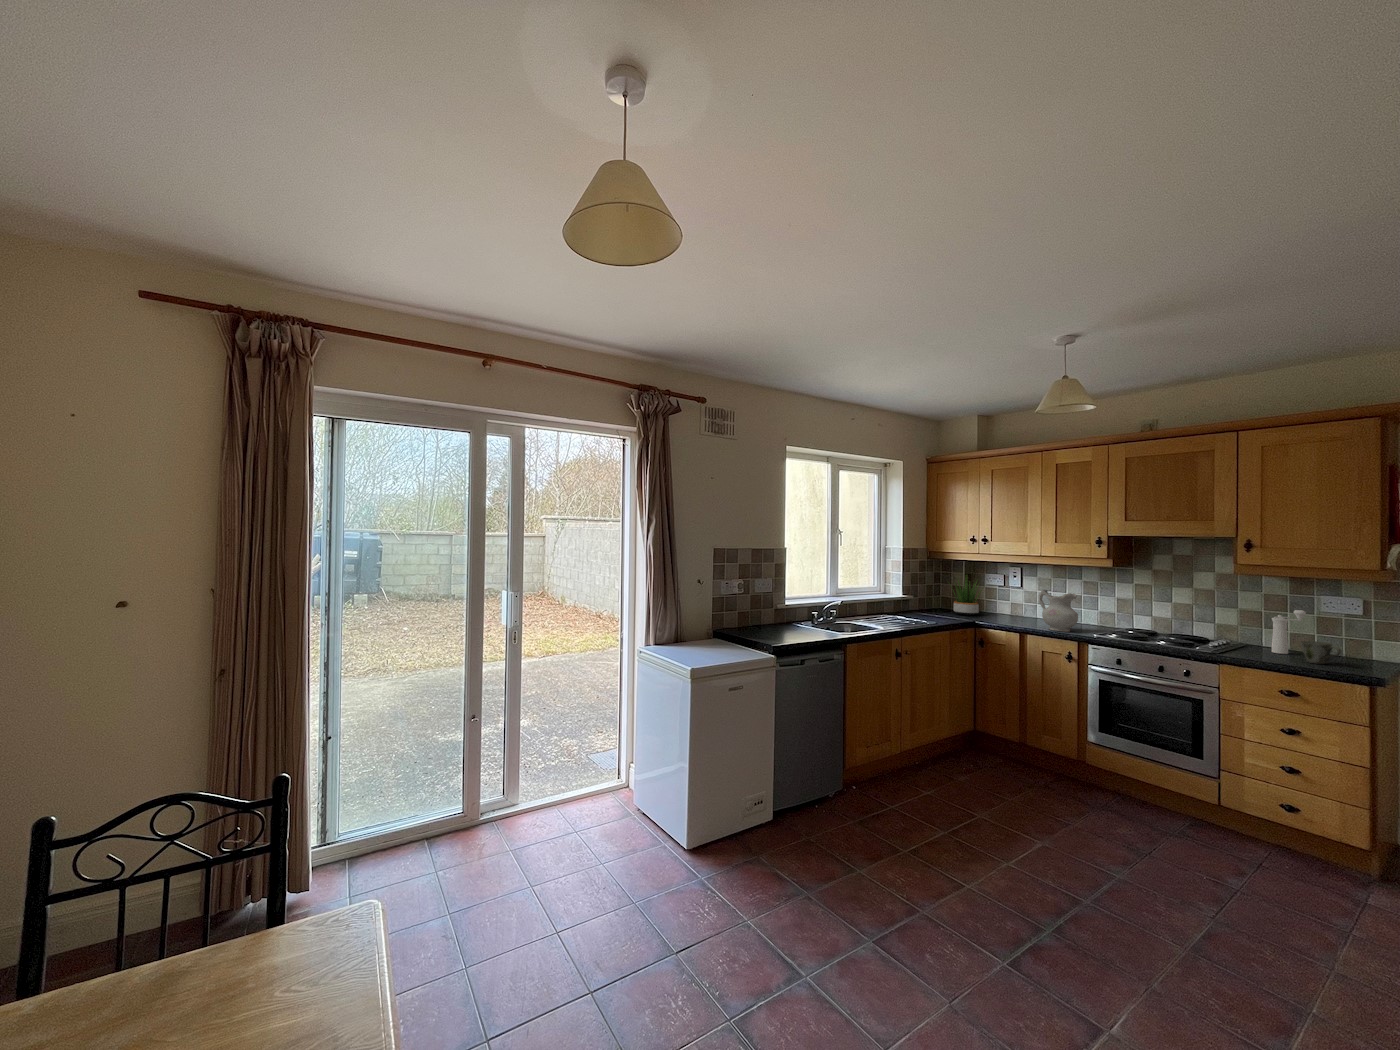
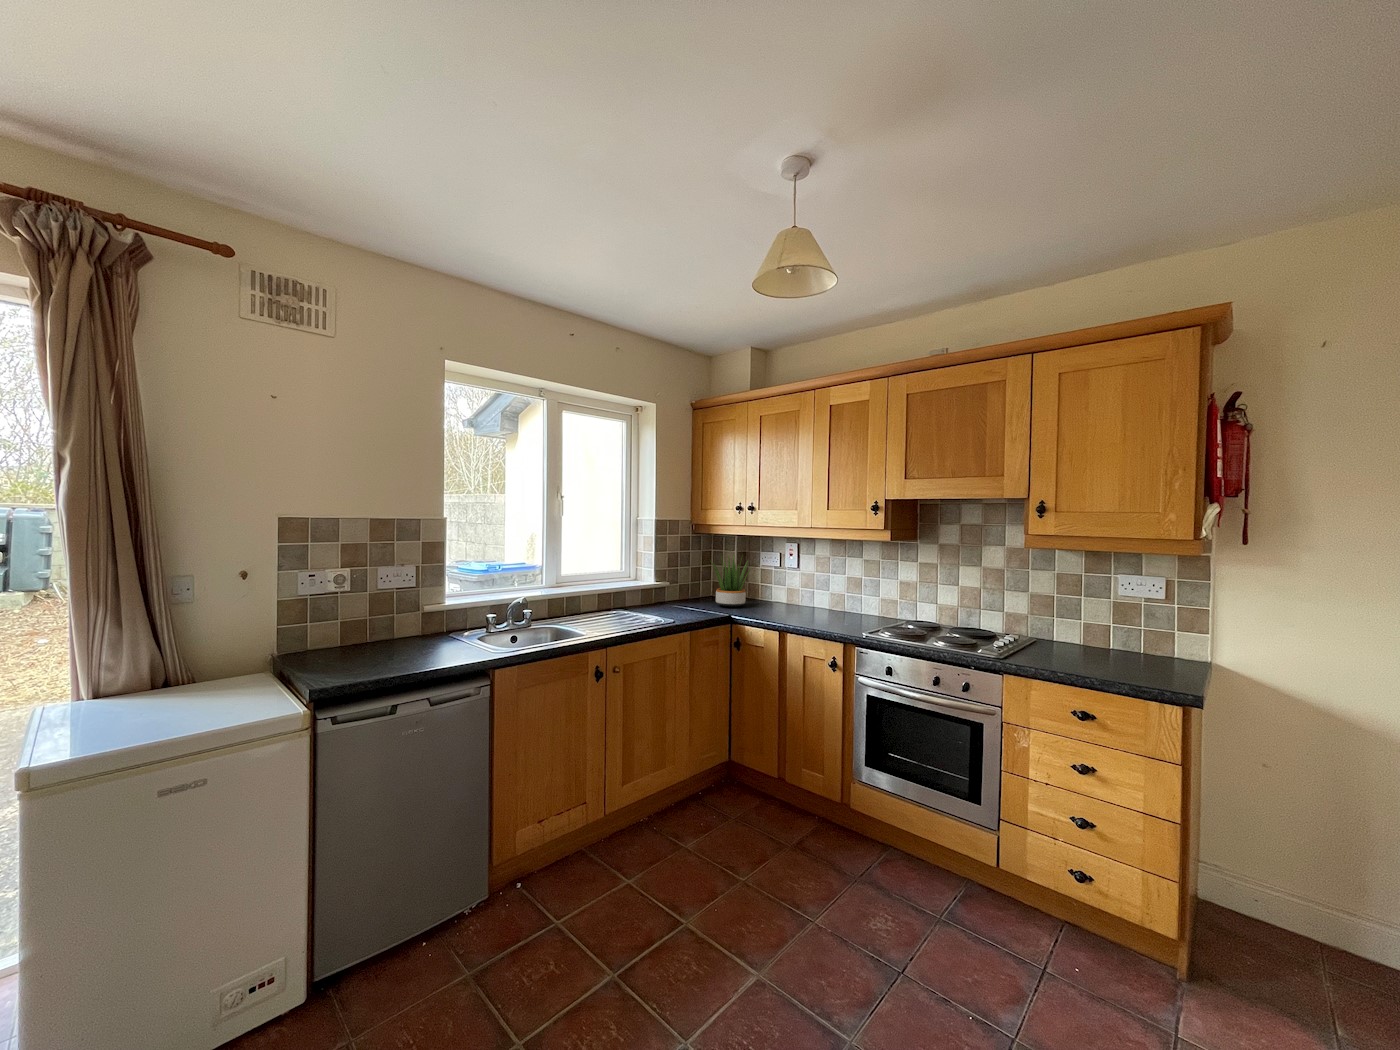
ceramic pitcher: present [1039,590,1078,632] -> none [805,572,849,629]
pepper mill: present [1272,610,1306,654] -> none [1065,594,1104,654]
mug: present [1300,641,1341,664] -> none [1098,638,1146,671]

